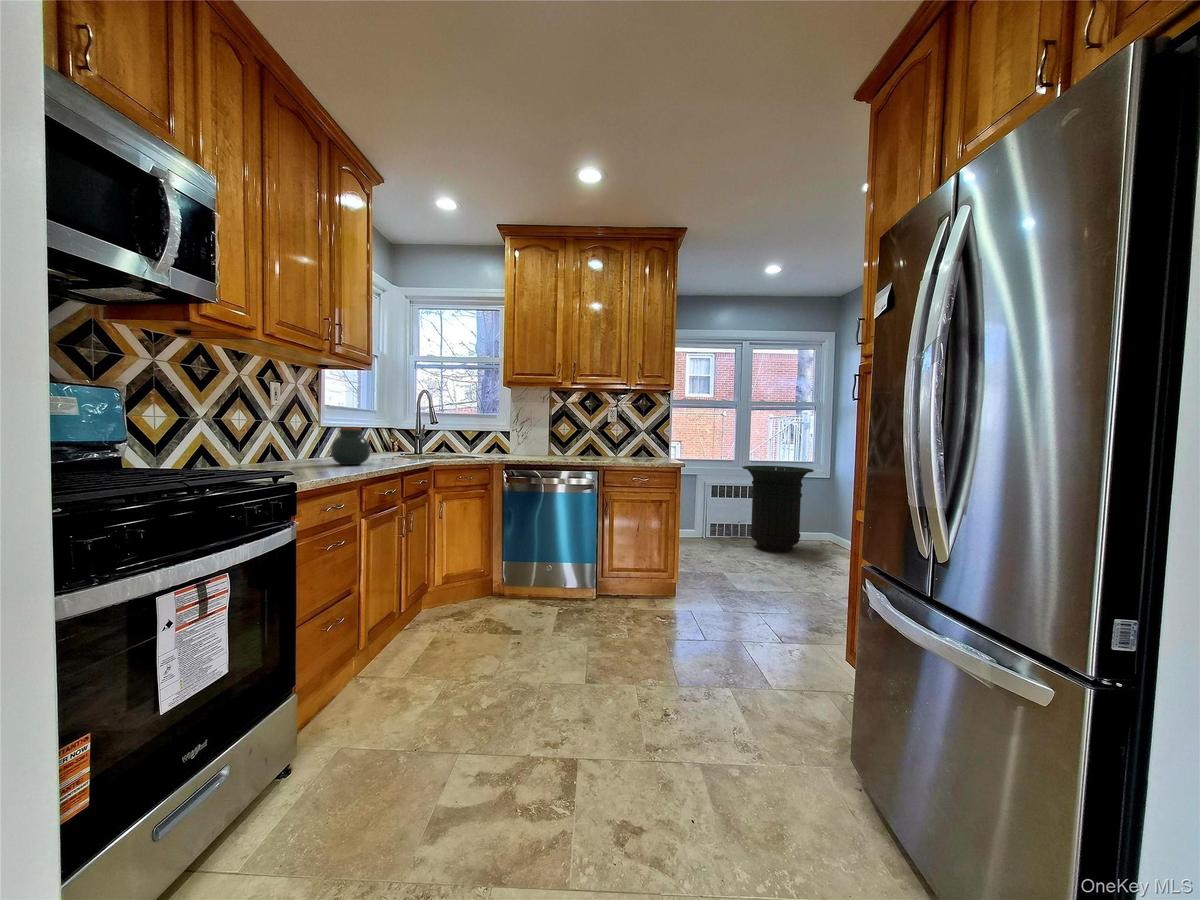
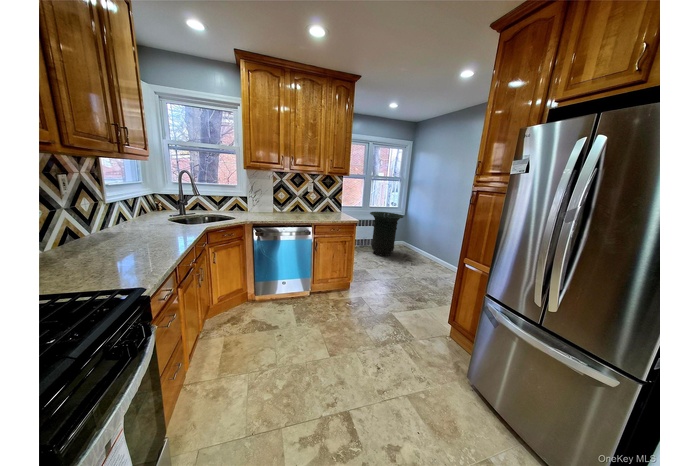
jar: present [331,427,370,465] -> none [125,208,160,238]

